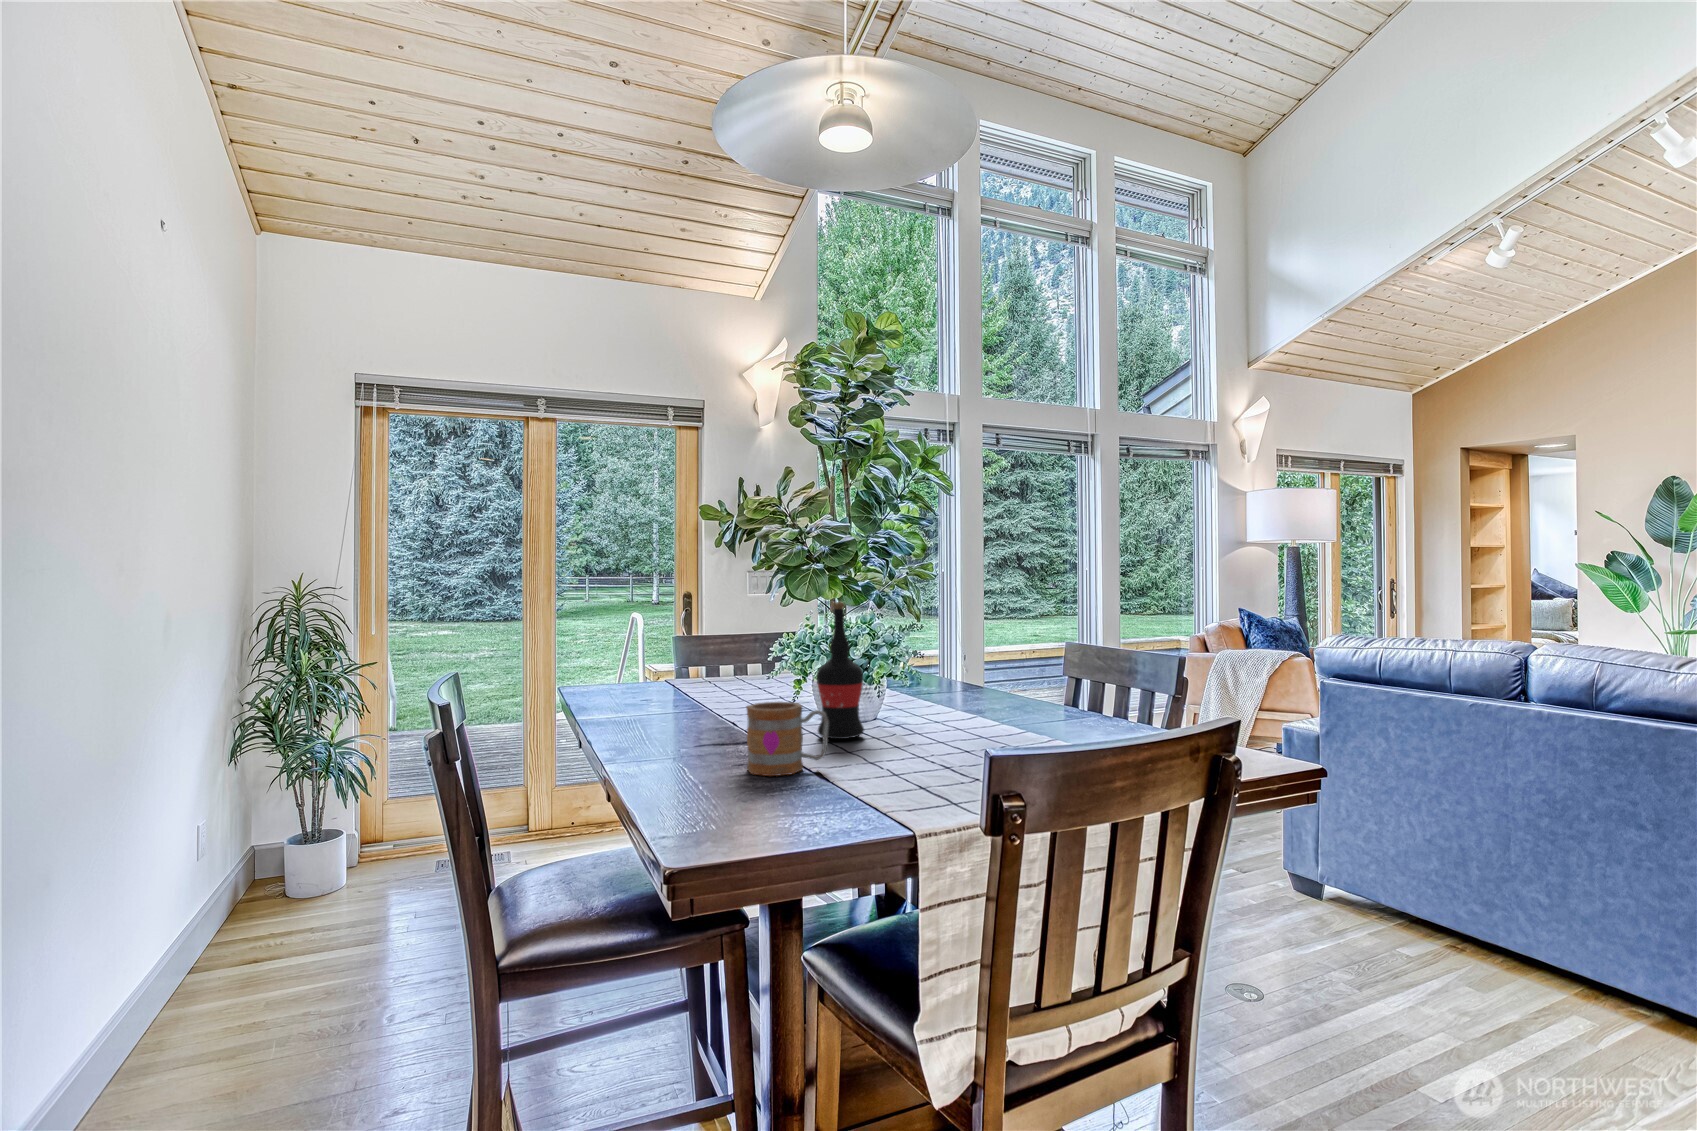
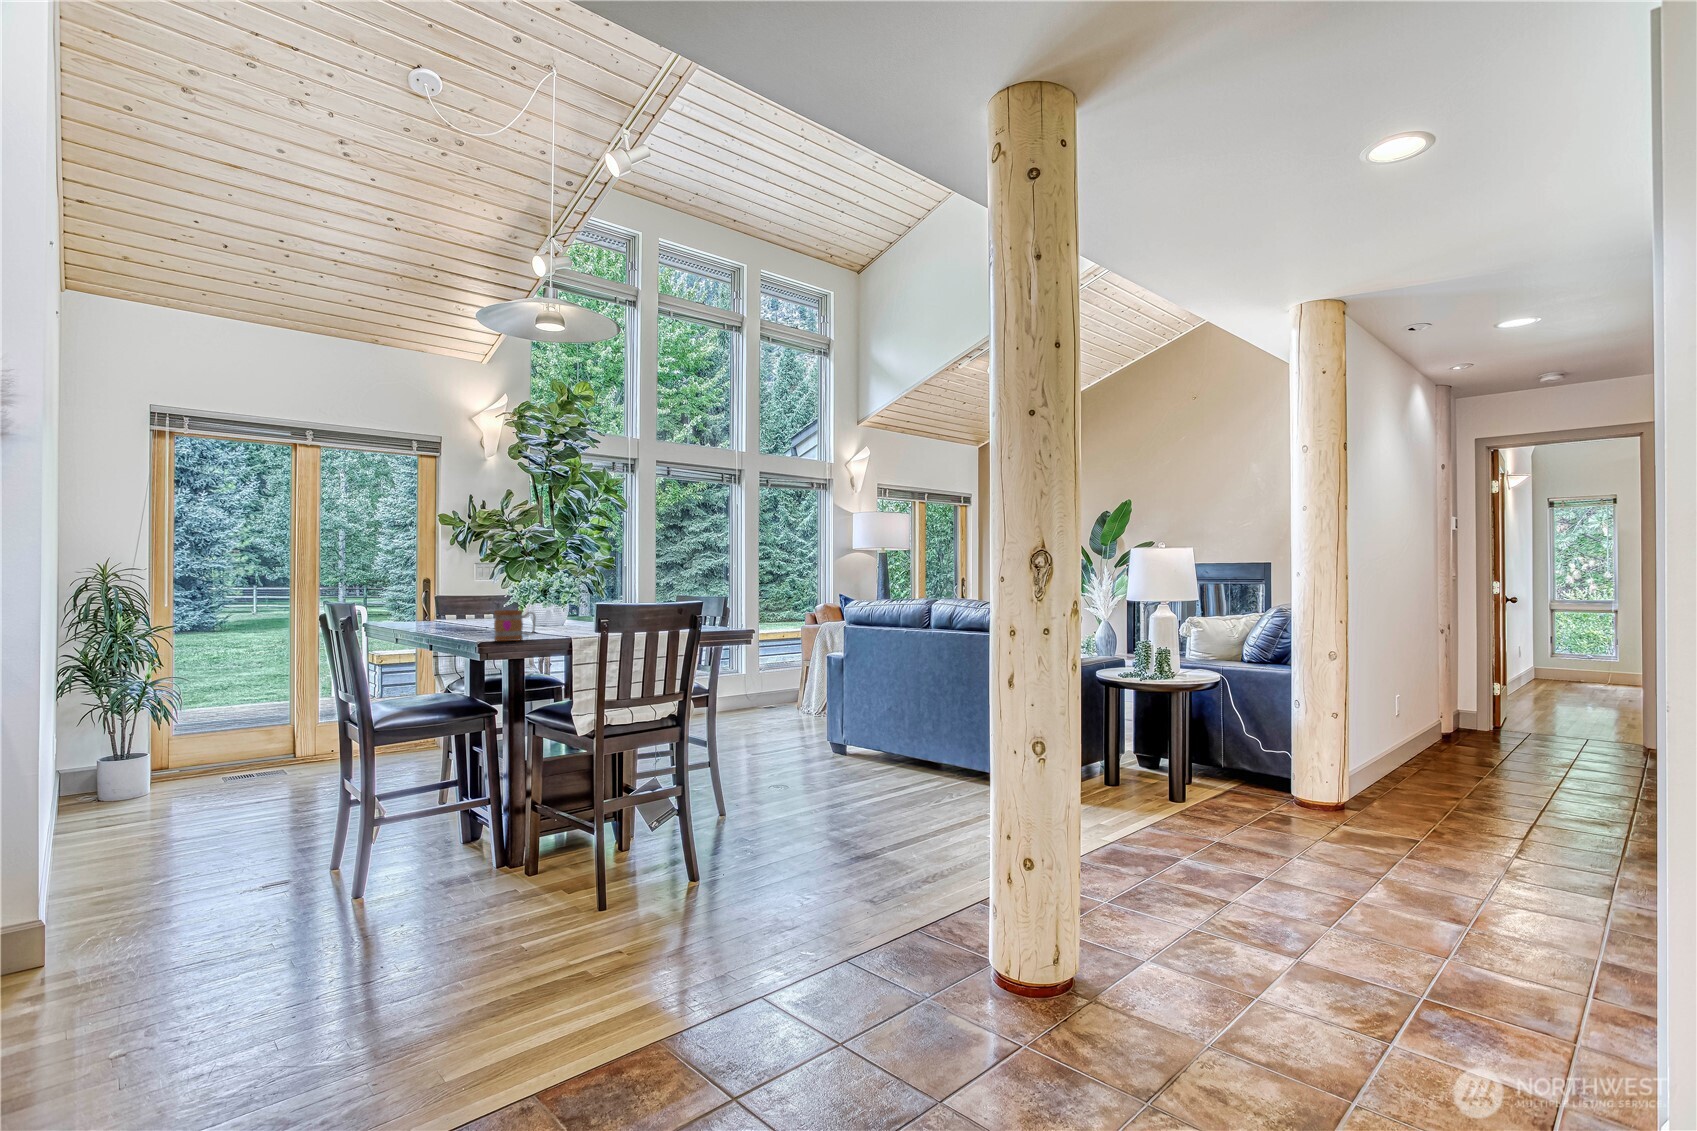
wine bottle: present [817,602,864,739] -> none [530,566,556,635]

